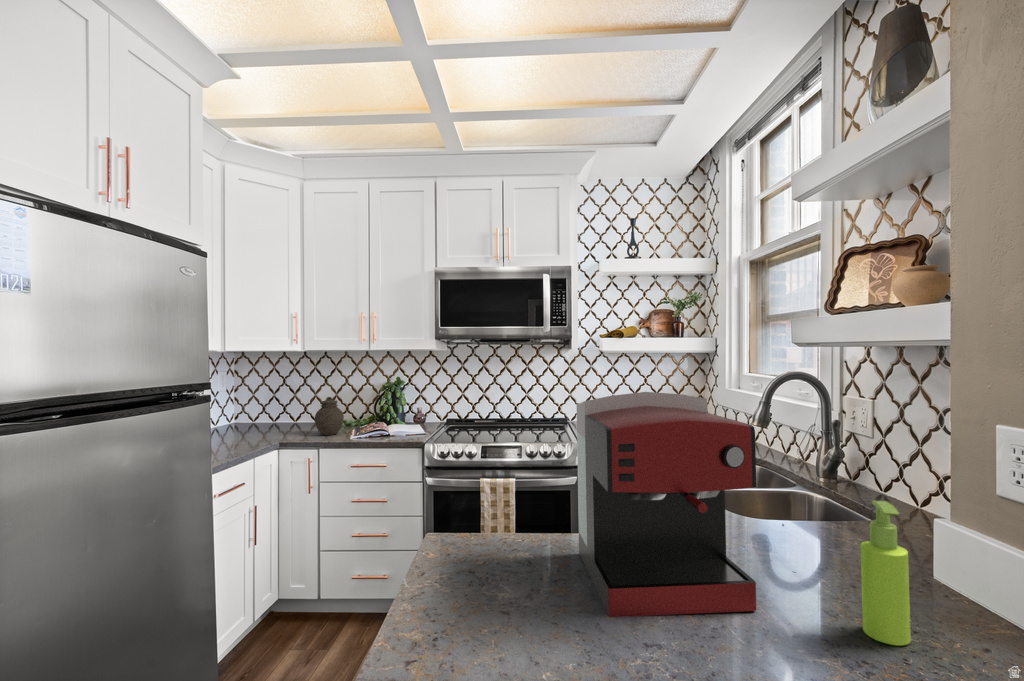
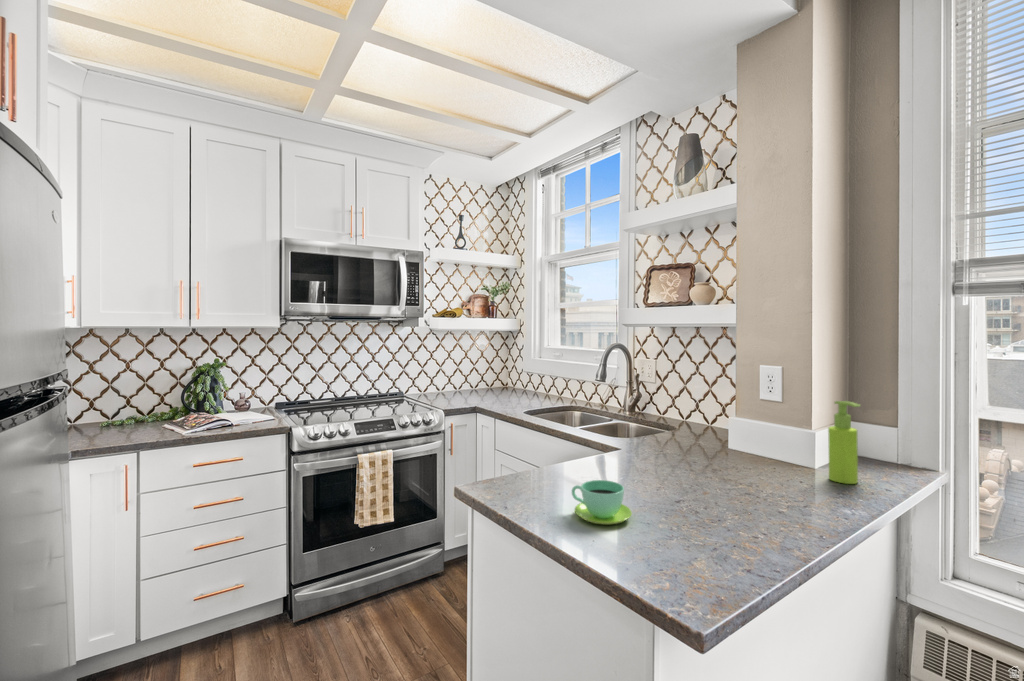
coffee maker: present [576,392,756,617] -> none [629,343,803,511]
jar: present [315,397,344,435] -> none [107,384,154,434]
cup: none [433,537,493,587] -> present [572,480,632,525]

